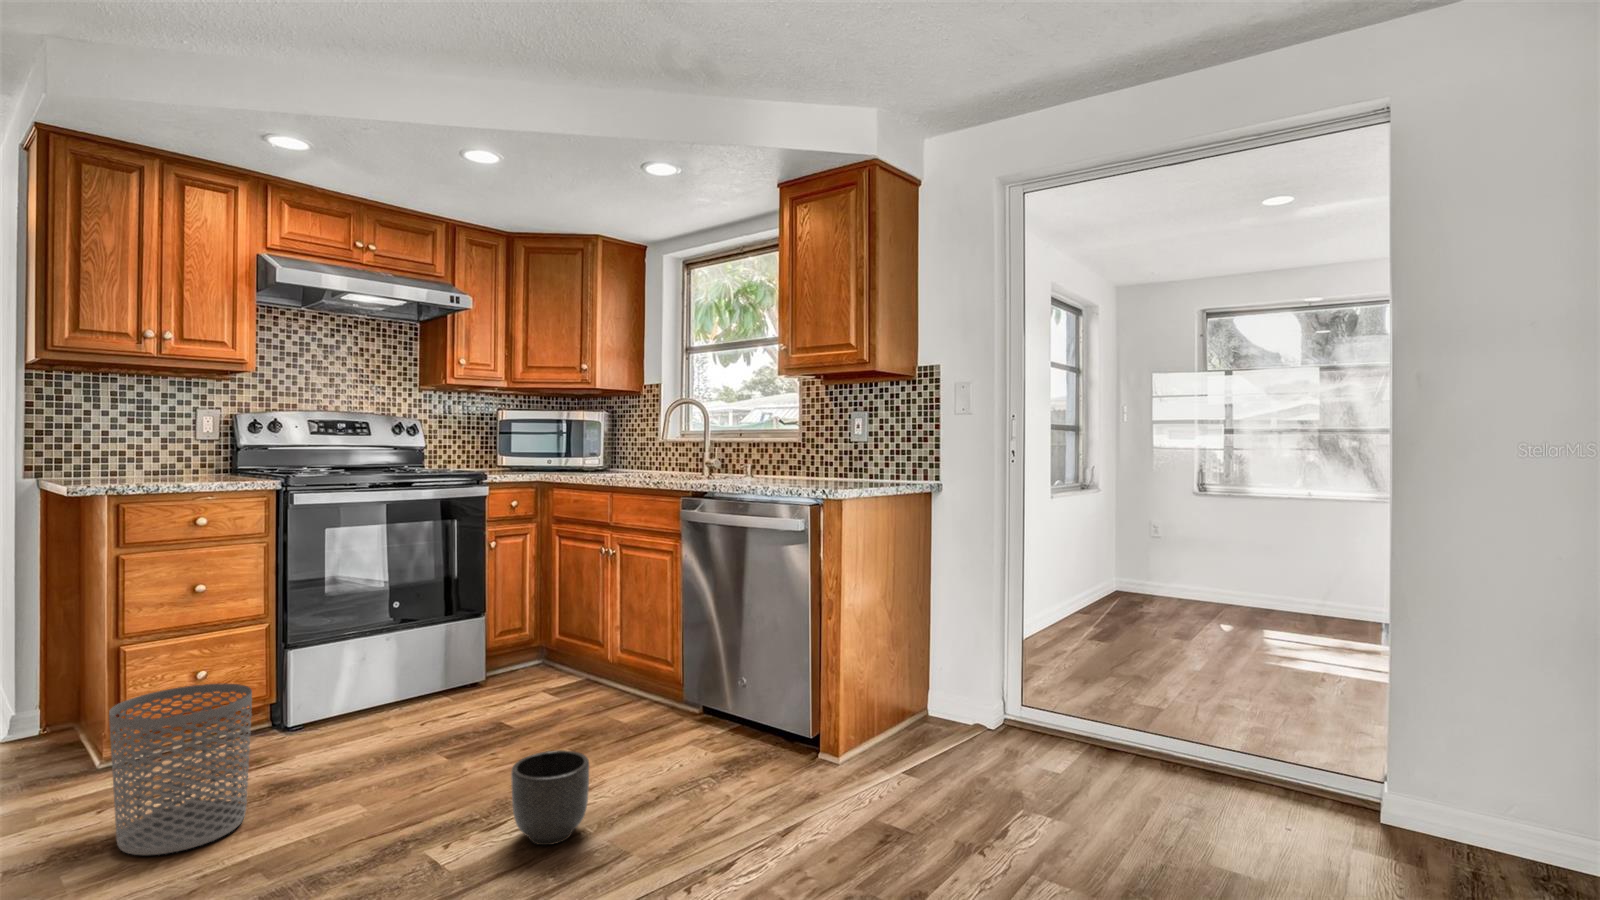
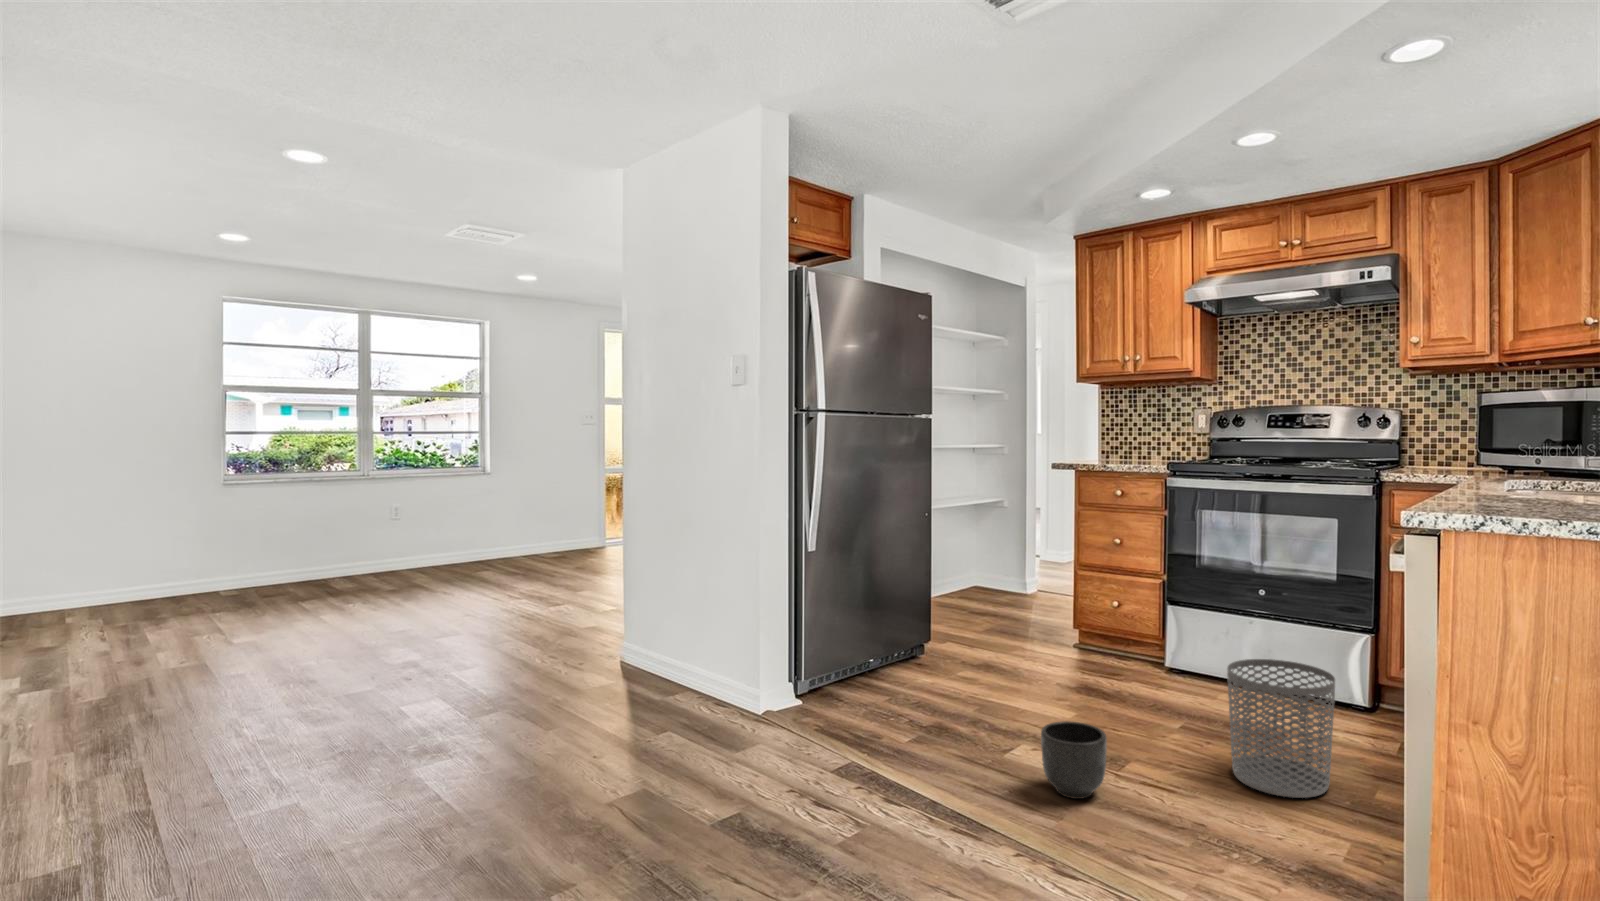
waste bin: present [109,684,252,855] -> present [1227,659,1335,798]

